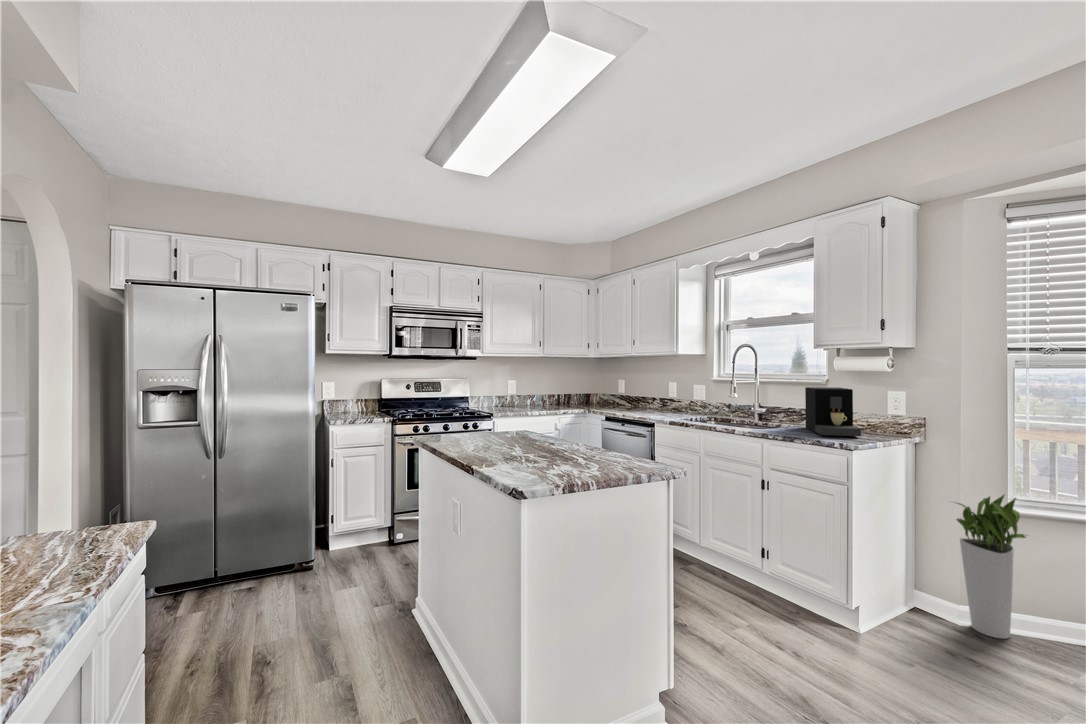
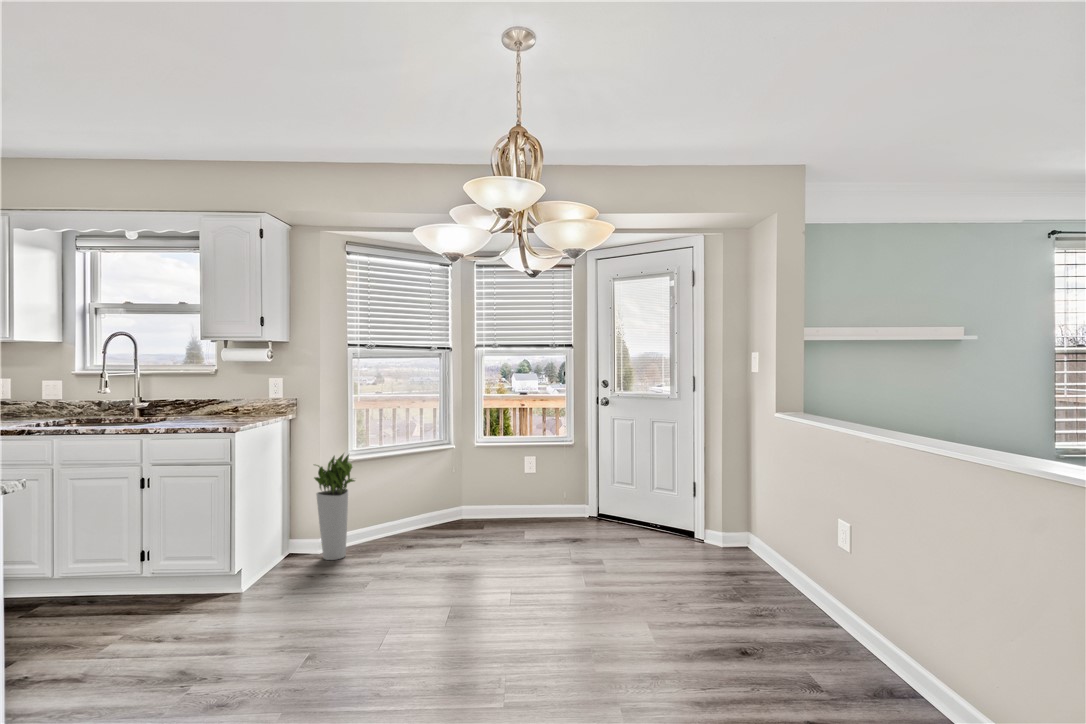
coffee maker: present [805,387,861,436] -> none [192,378,243,422]

